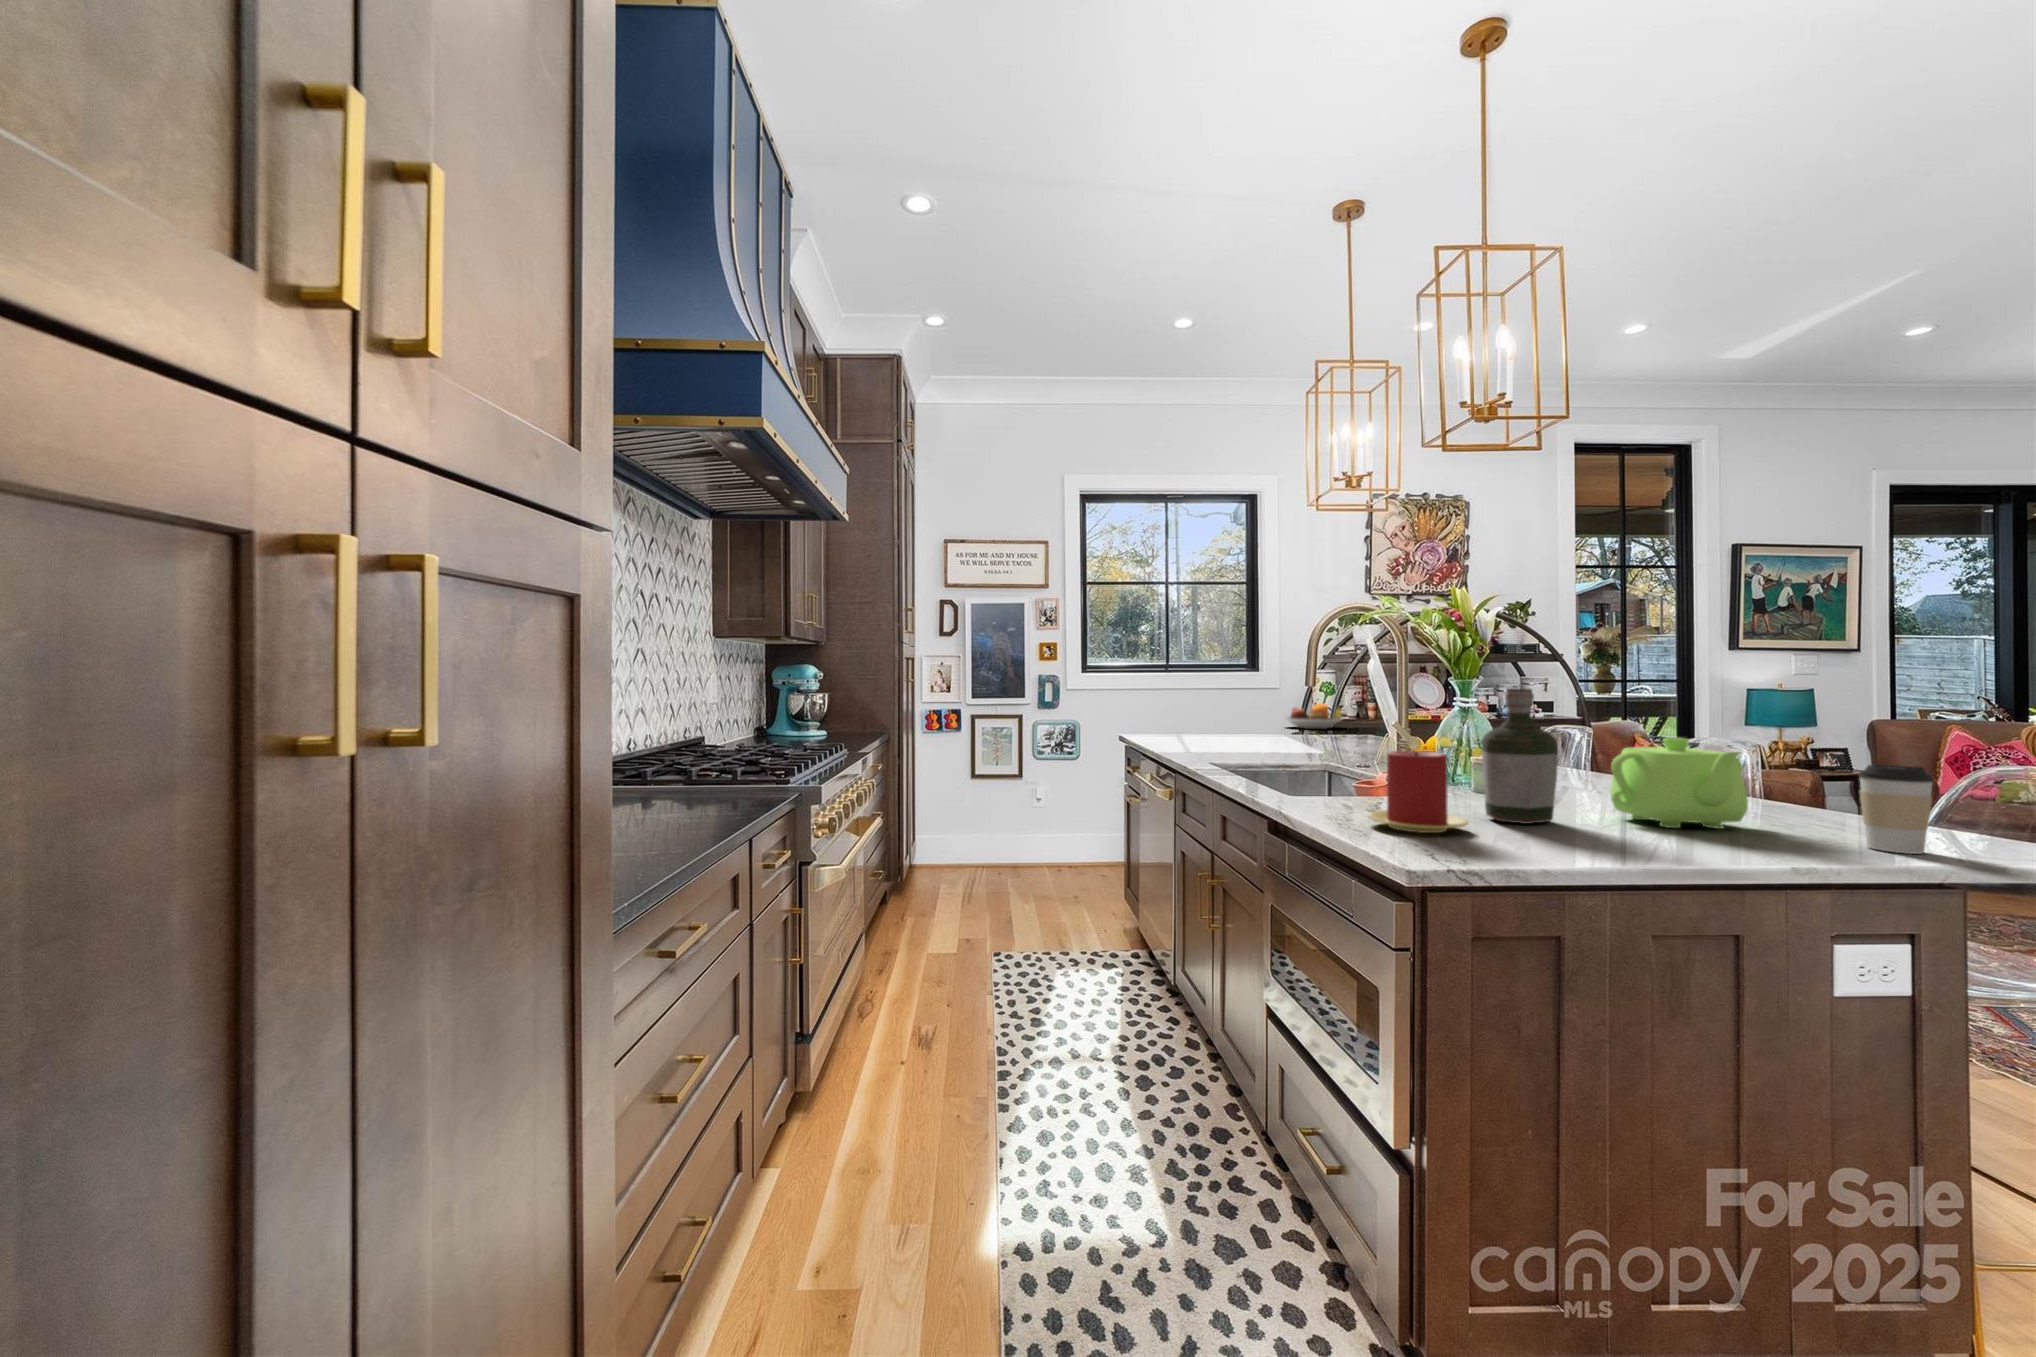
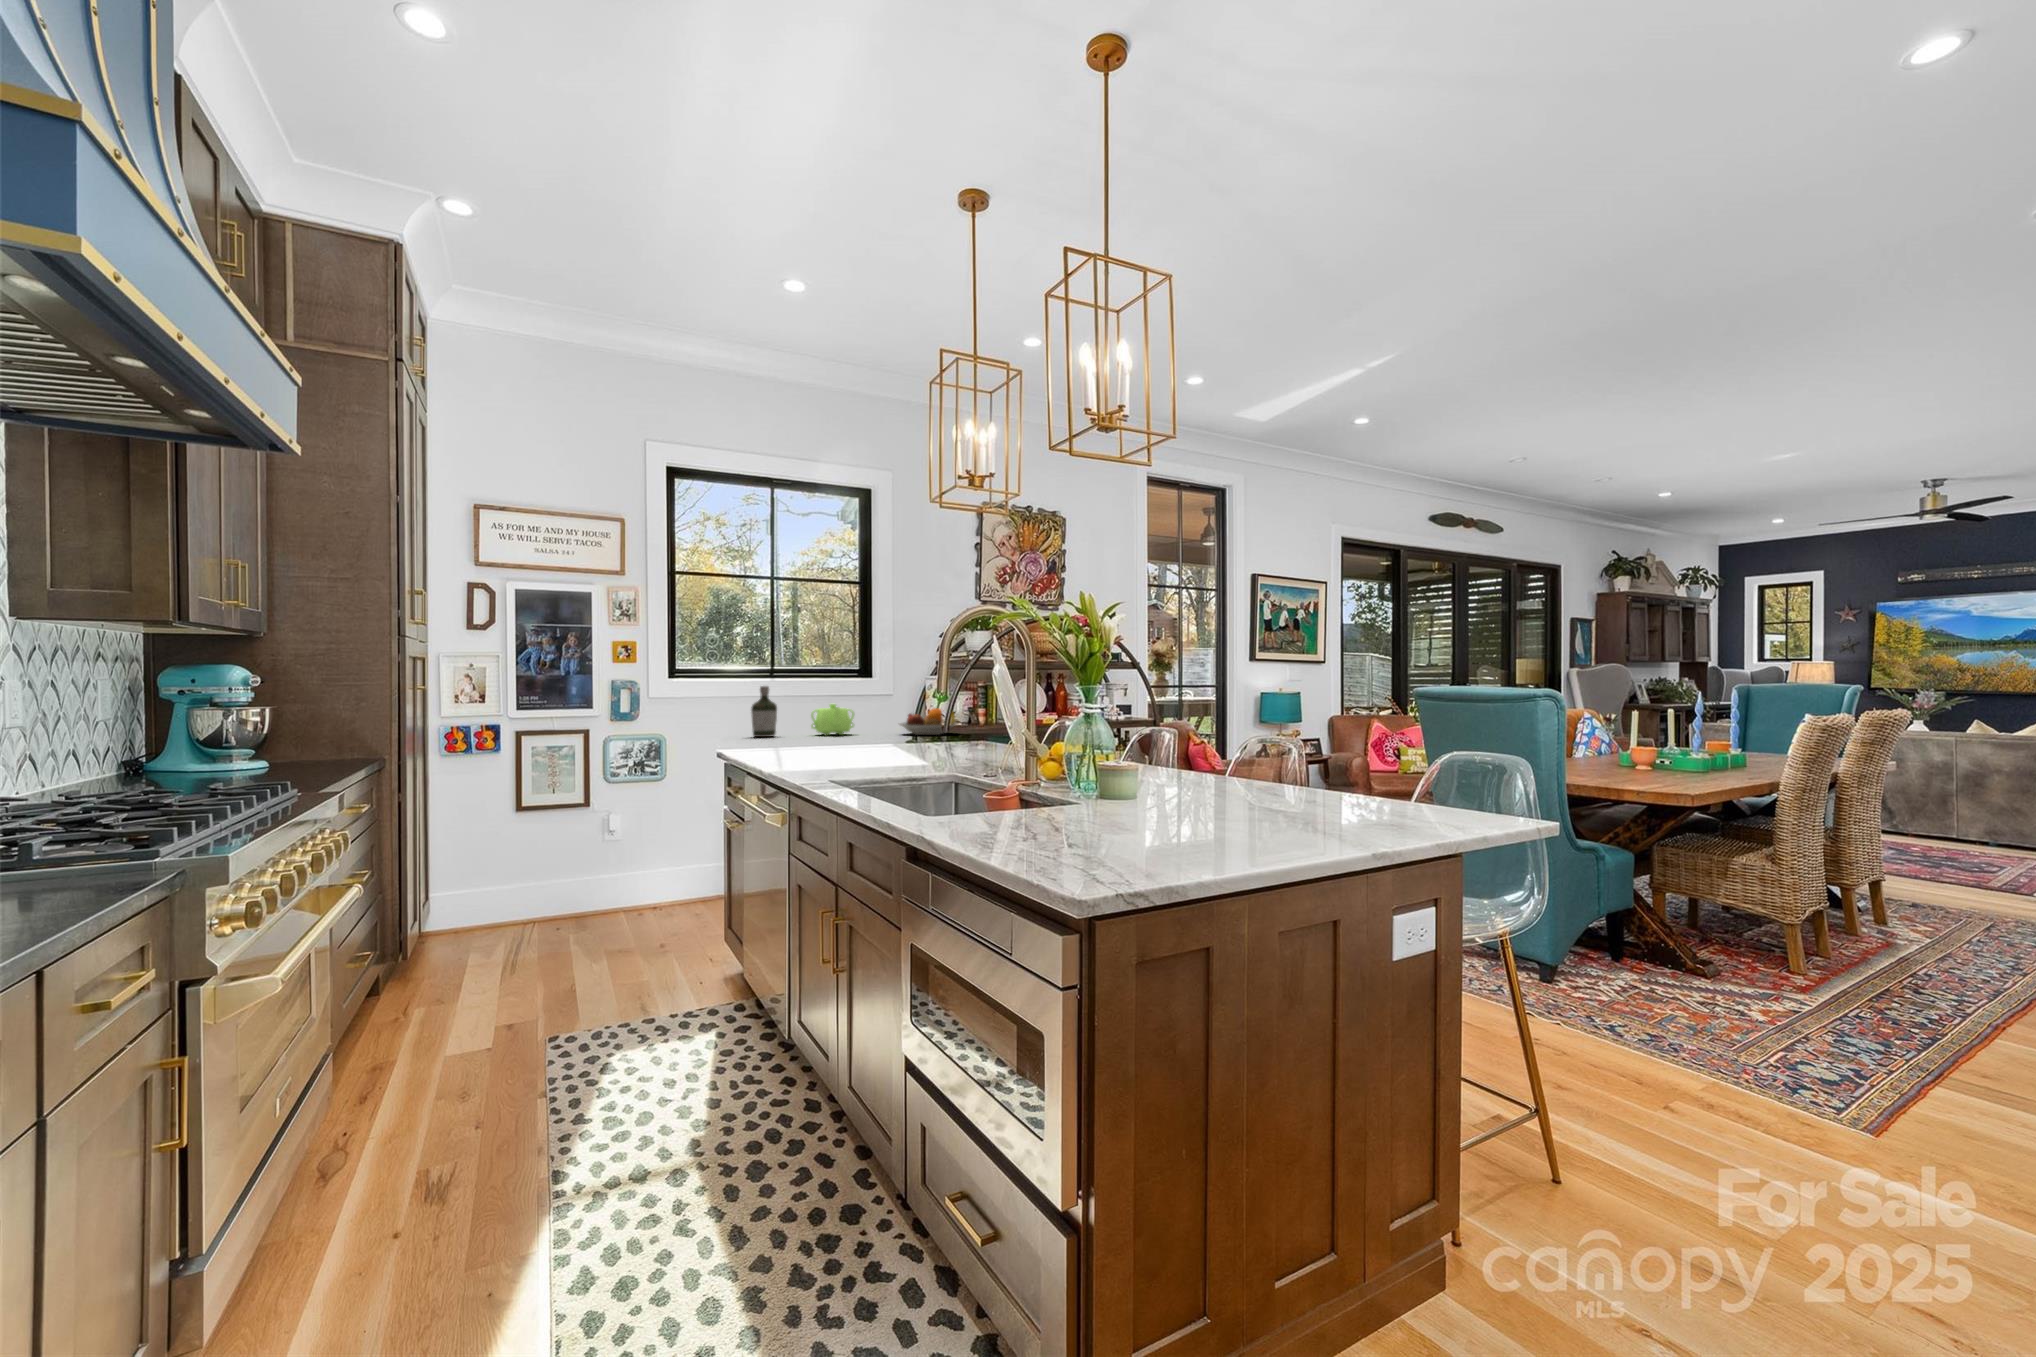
bottle: present [1481,688,1558,824] -> present [751,686,777,737]
teapot: present [1610,737,1748,829] -> present [811,704,854,736]
candle: present [1368,751,1468,833] -> none [1014,757,1108,844]
coffee cup: present [1859,765,1933,854] -> none [1386,752,1433,825]

